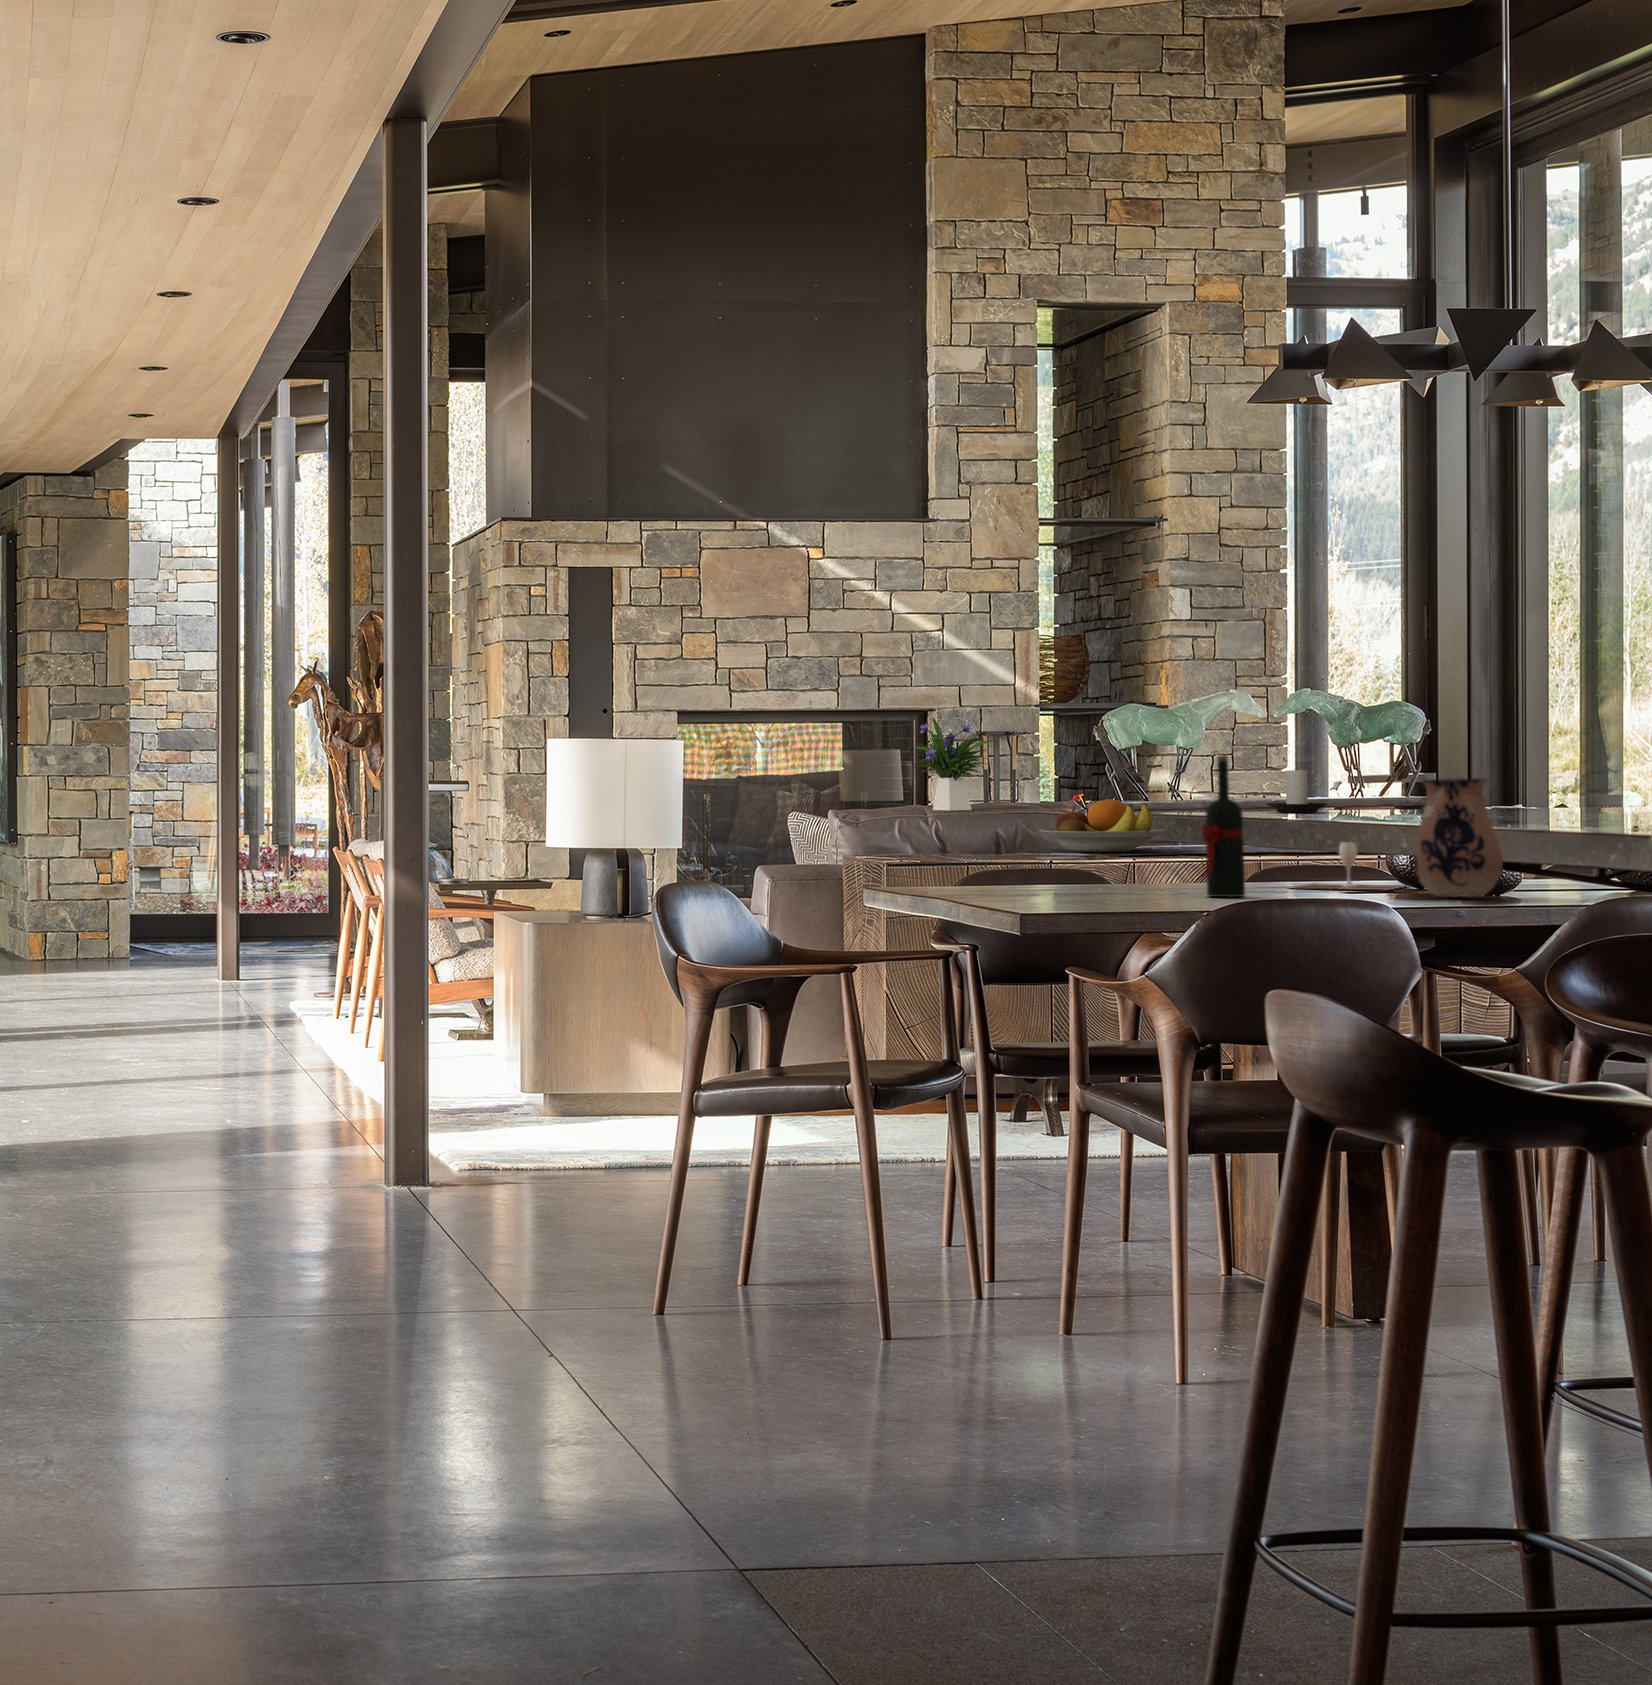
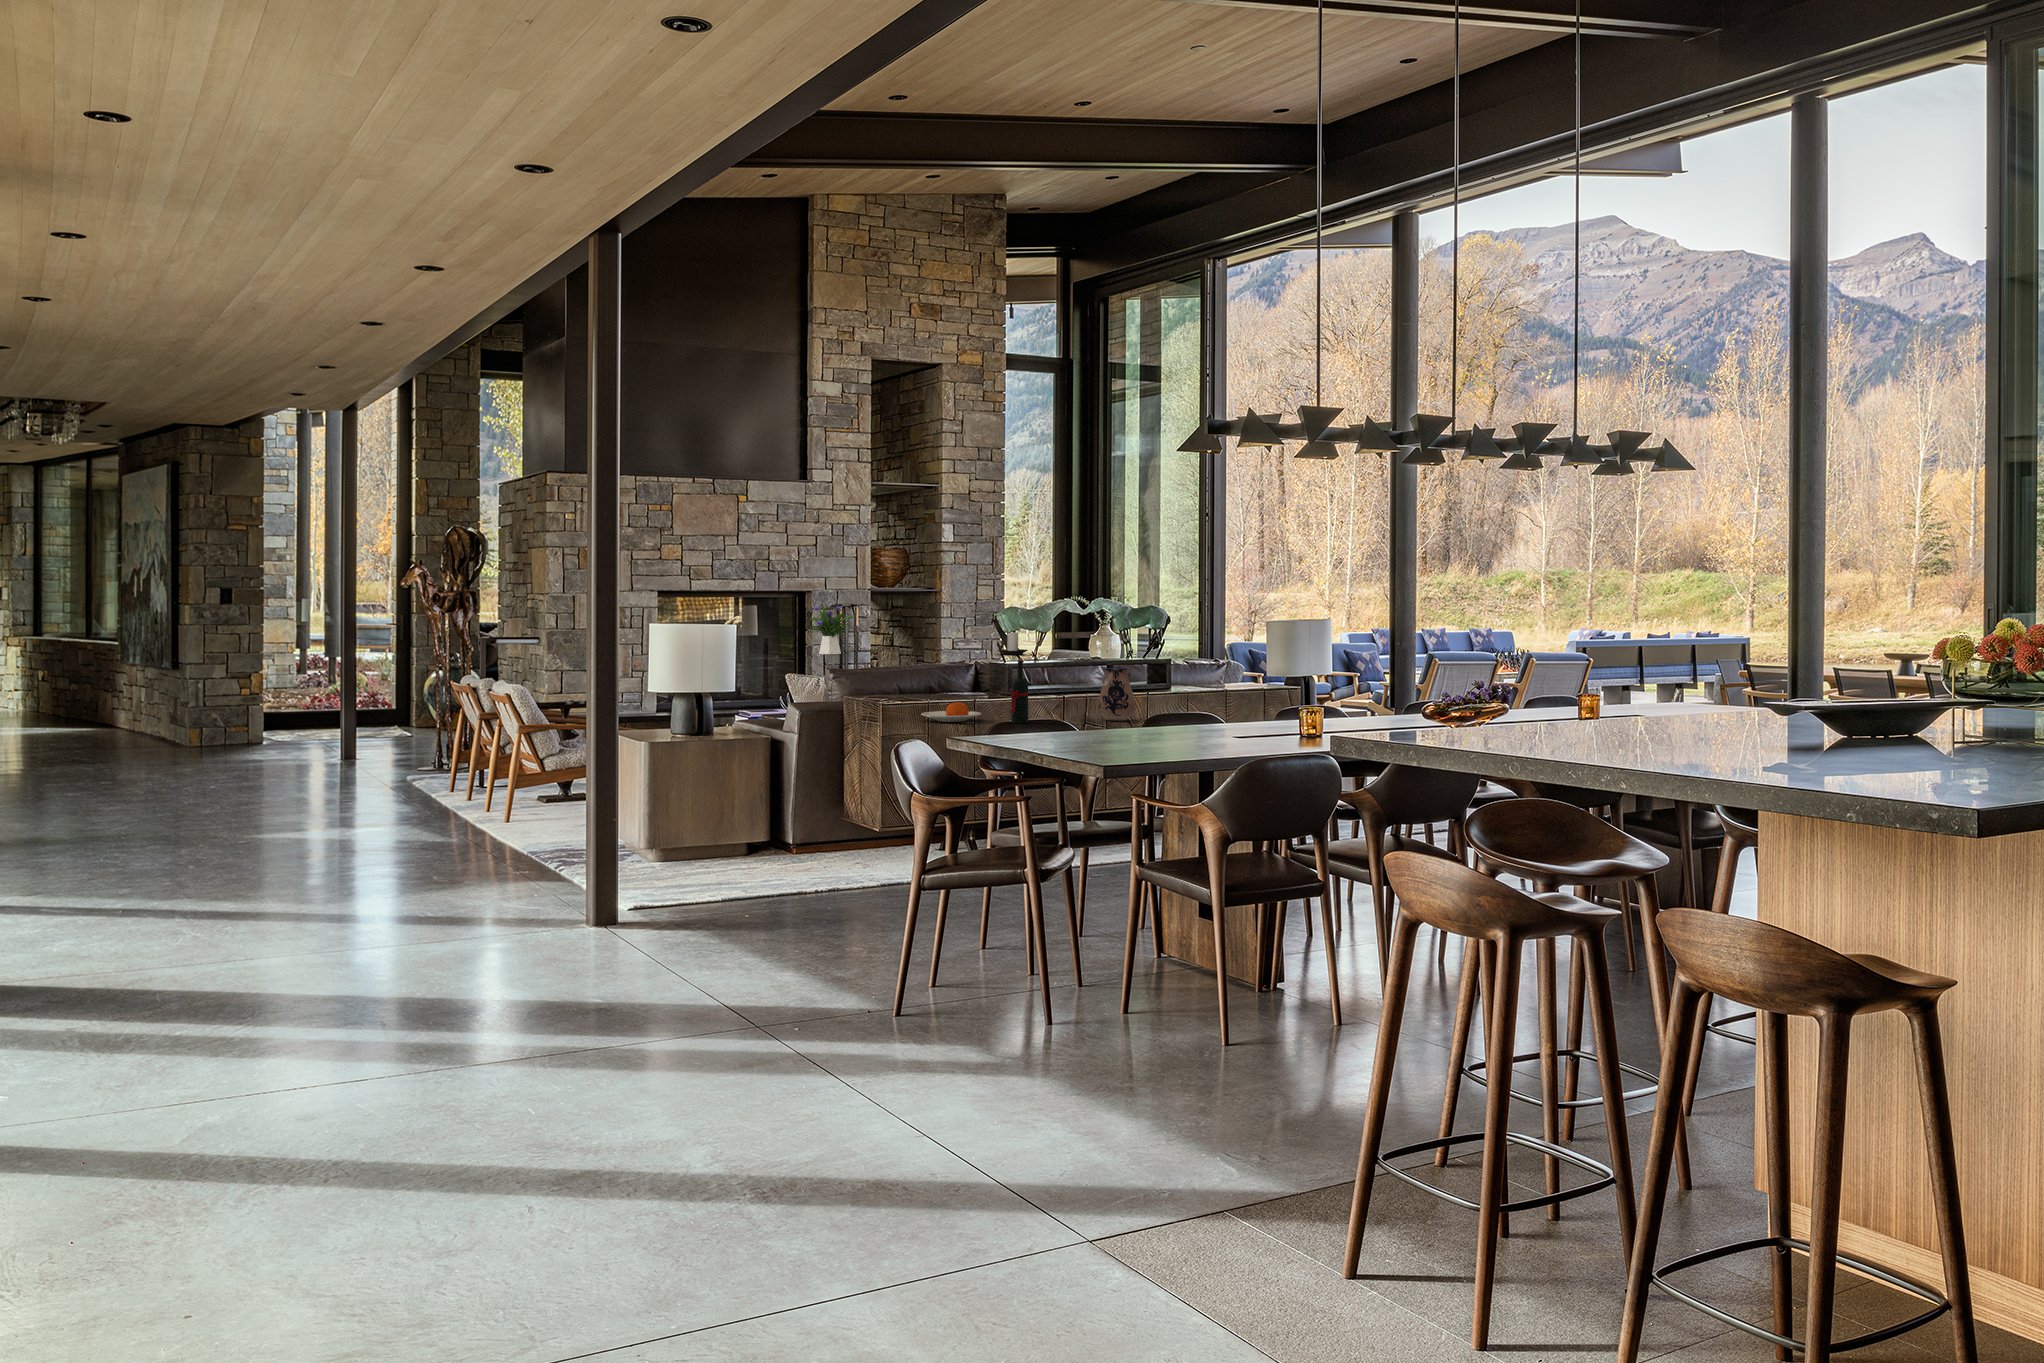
fruit bowl: present [1040,799,1165,852] -> none [909,664,970,690]
wine glass: present [1288,842,1404,890] -> none [1042,694,1095,717]
plate: none [1010,852,1141,893] -> present [921,703,981,722]

